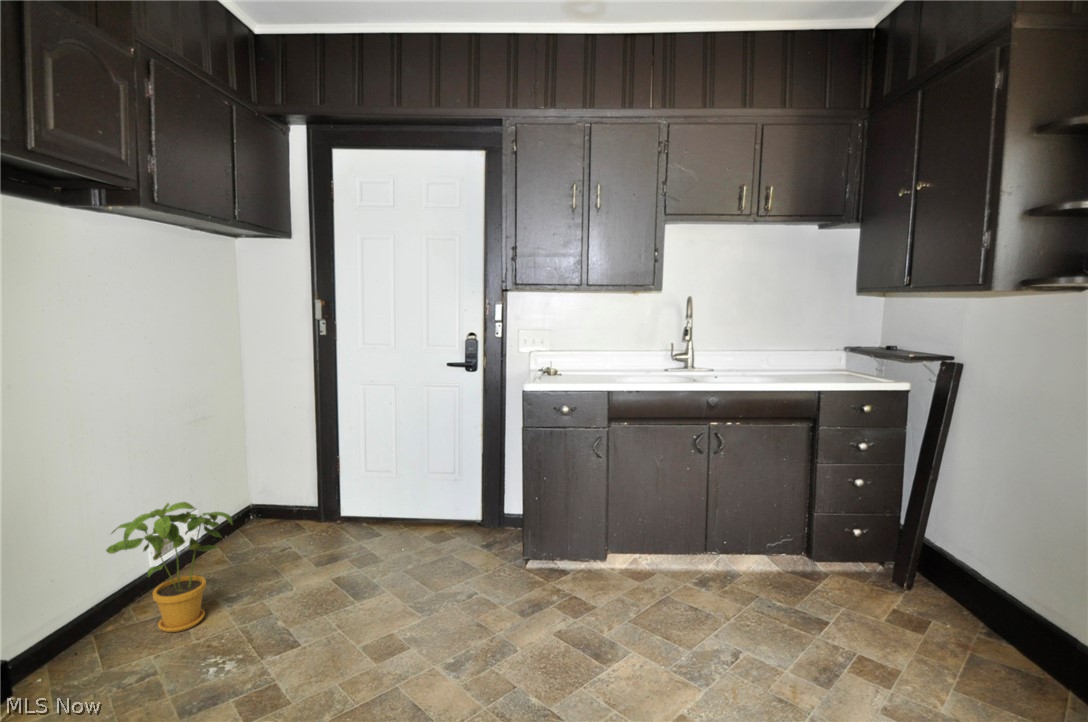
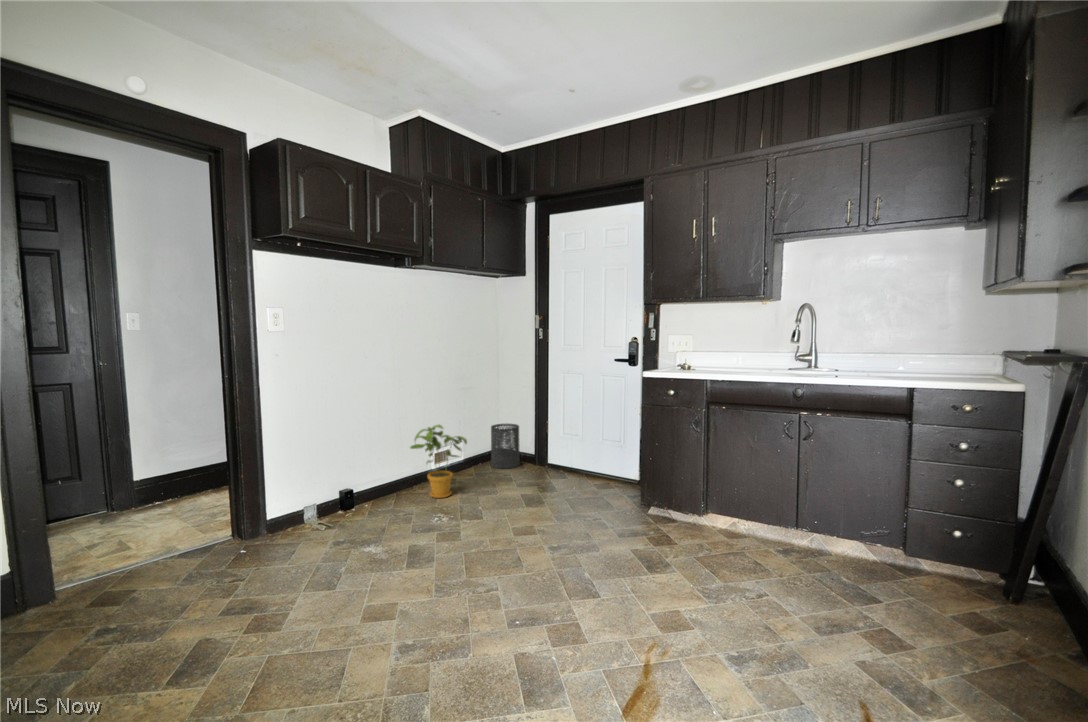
trash can: none [243,467,295,541] -> present [491,424,520,469]

